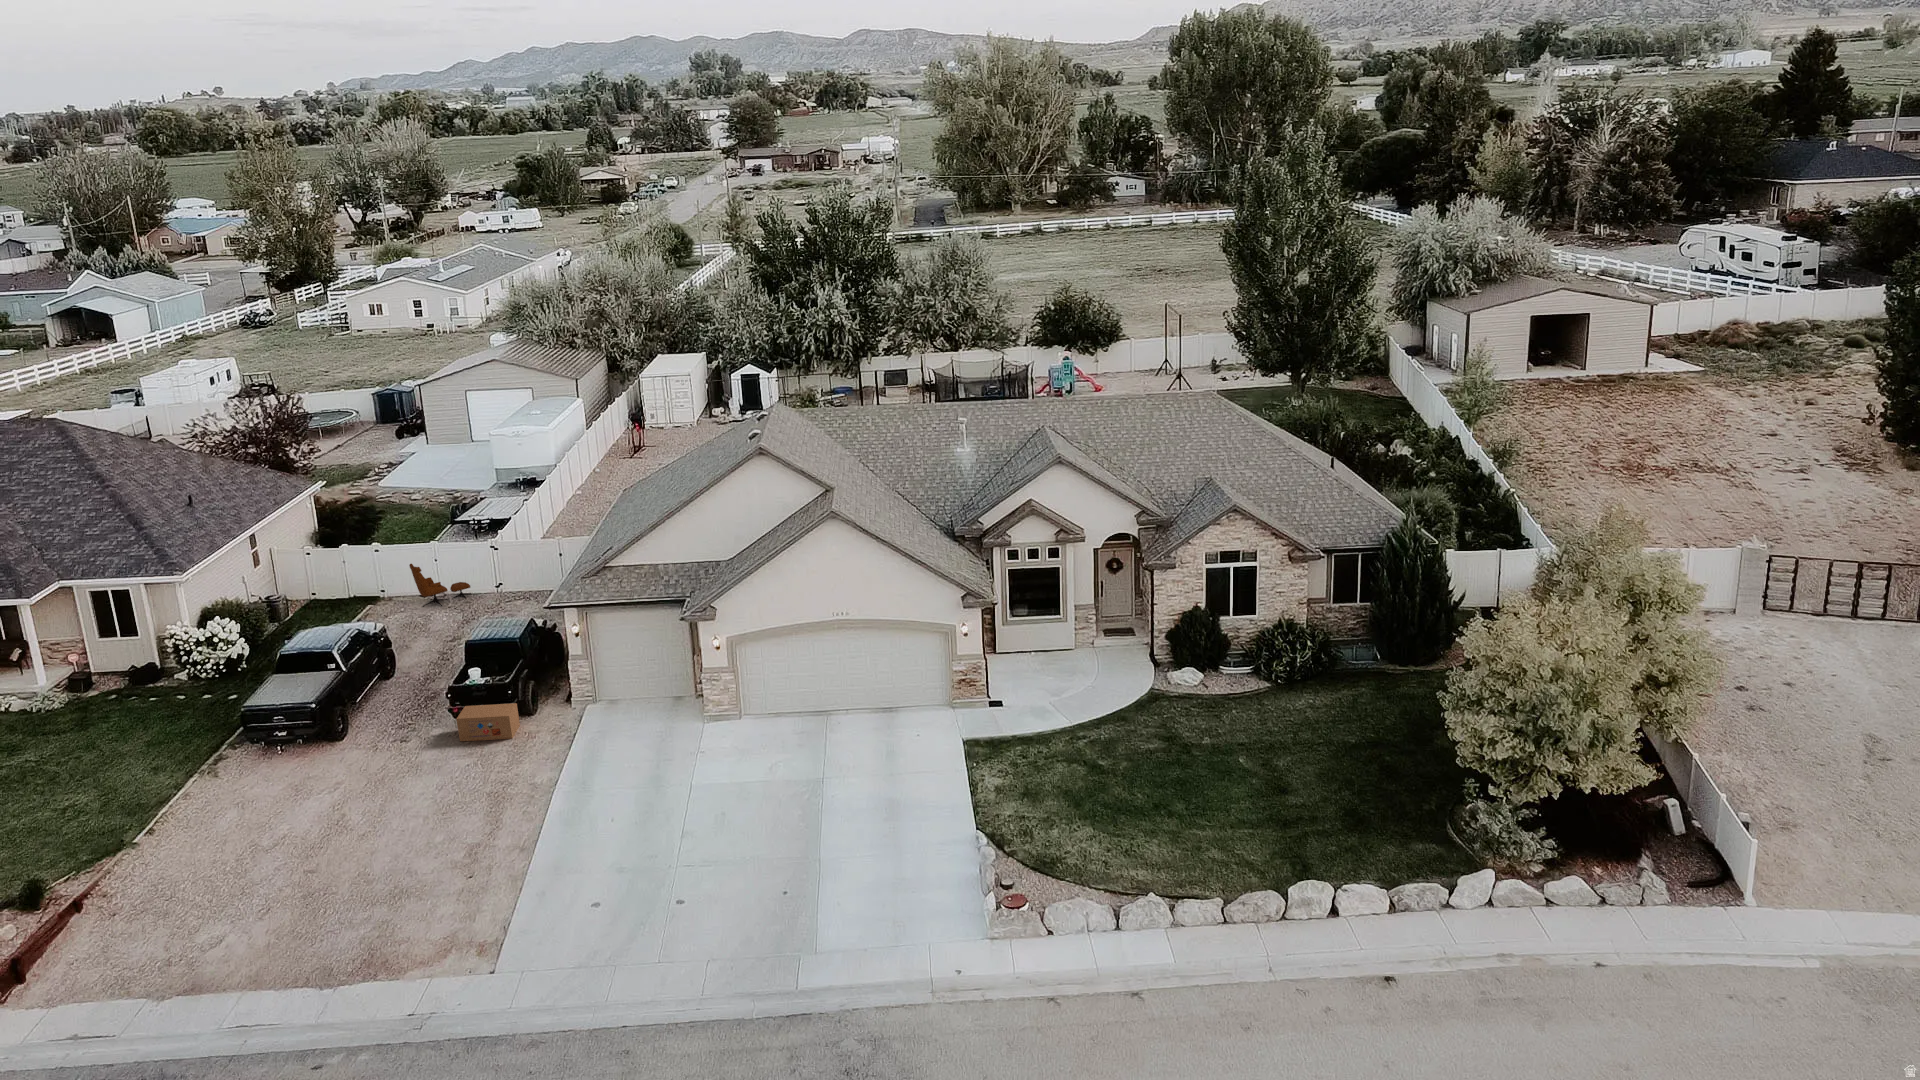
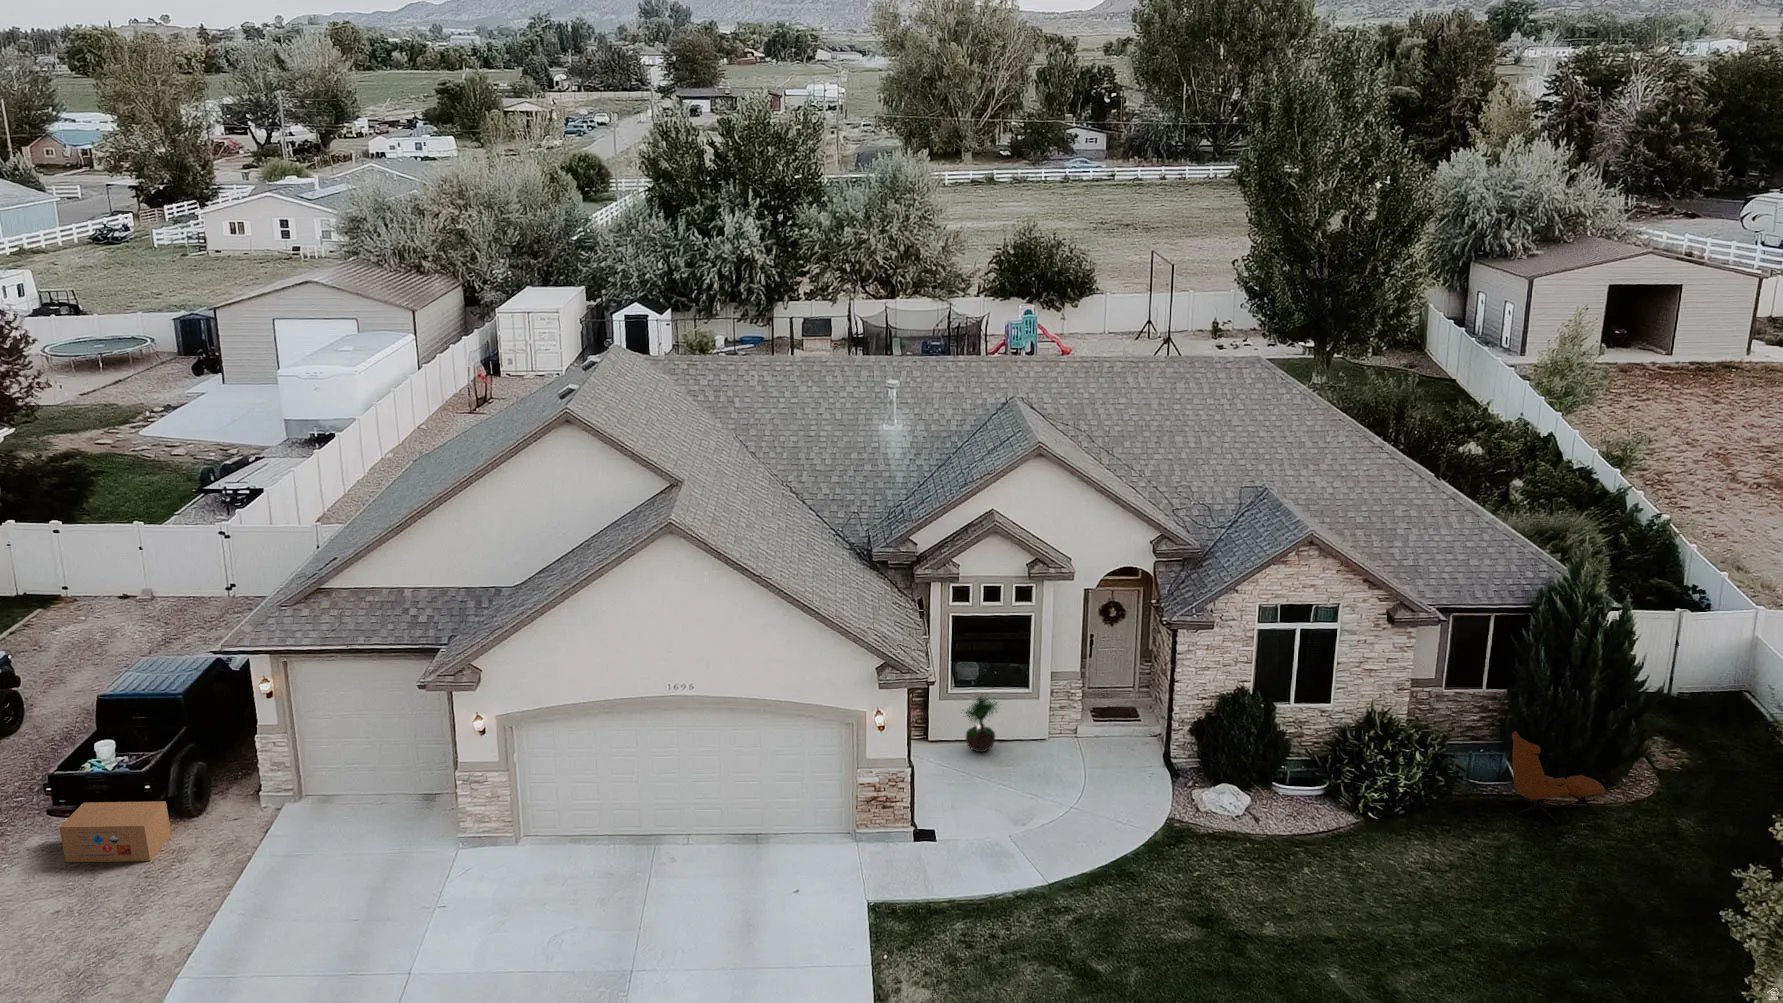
lounge chair: present [409,564,471,607] -> present [1512,731,1605,824]
potted tree: none [1016,618,1043,659] -> present [965,695,997,752]

